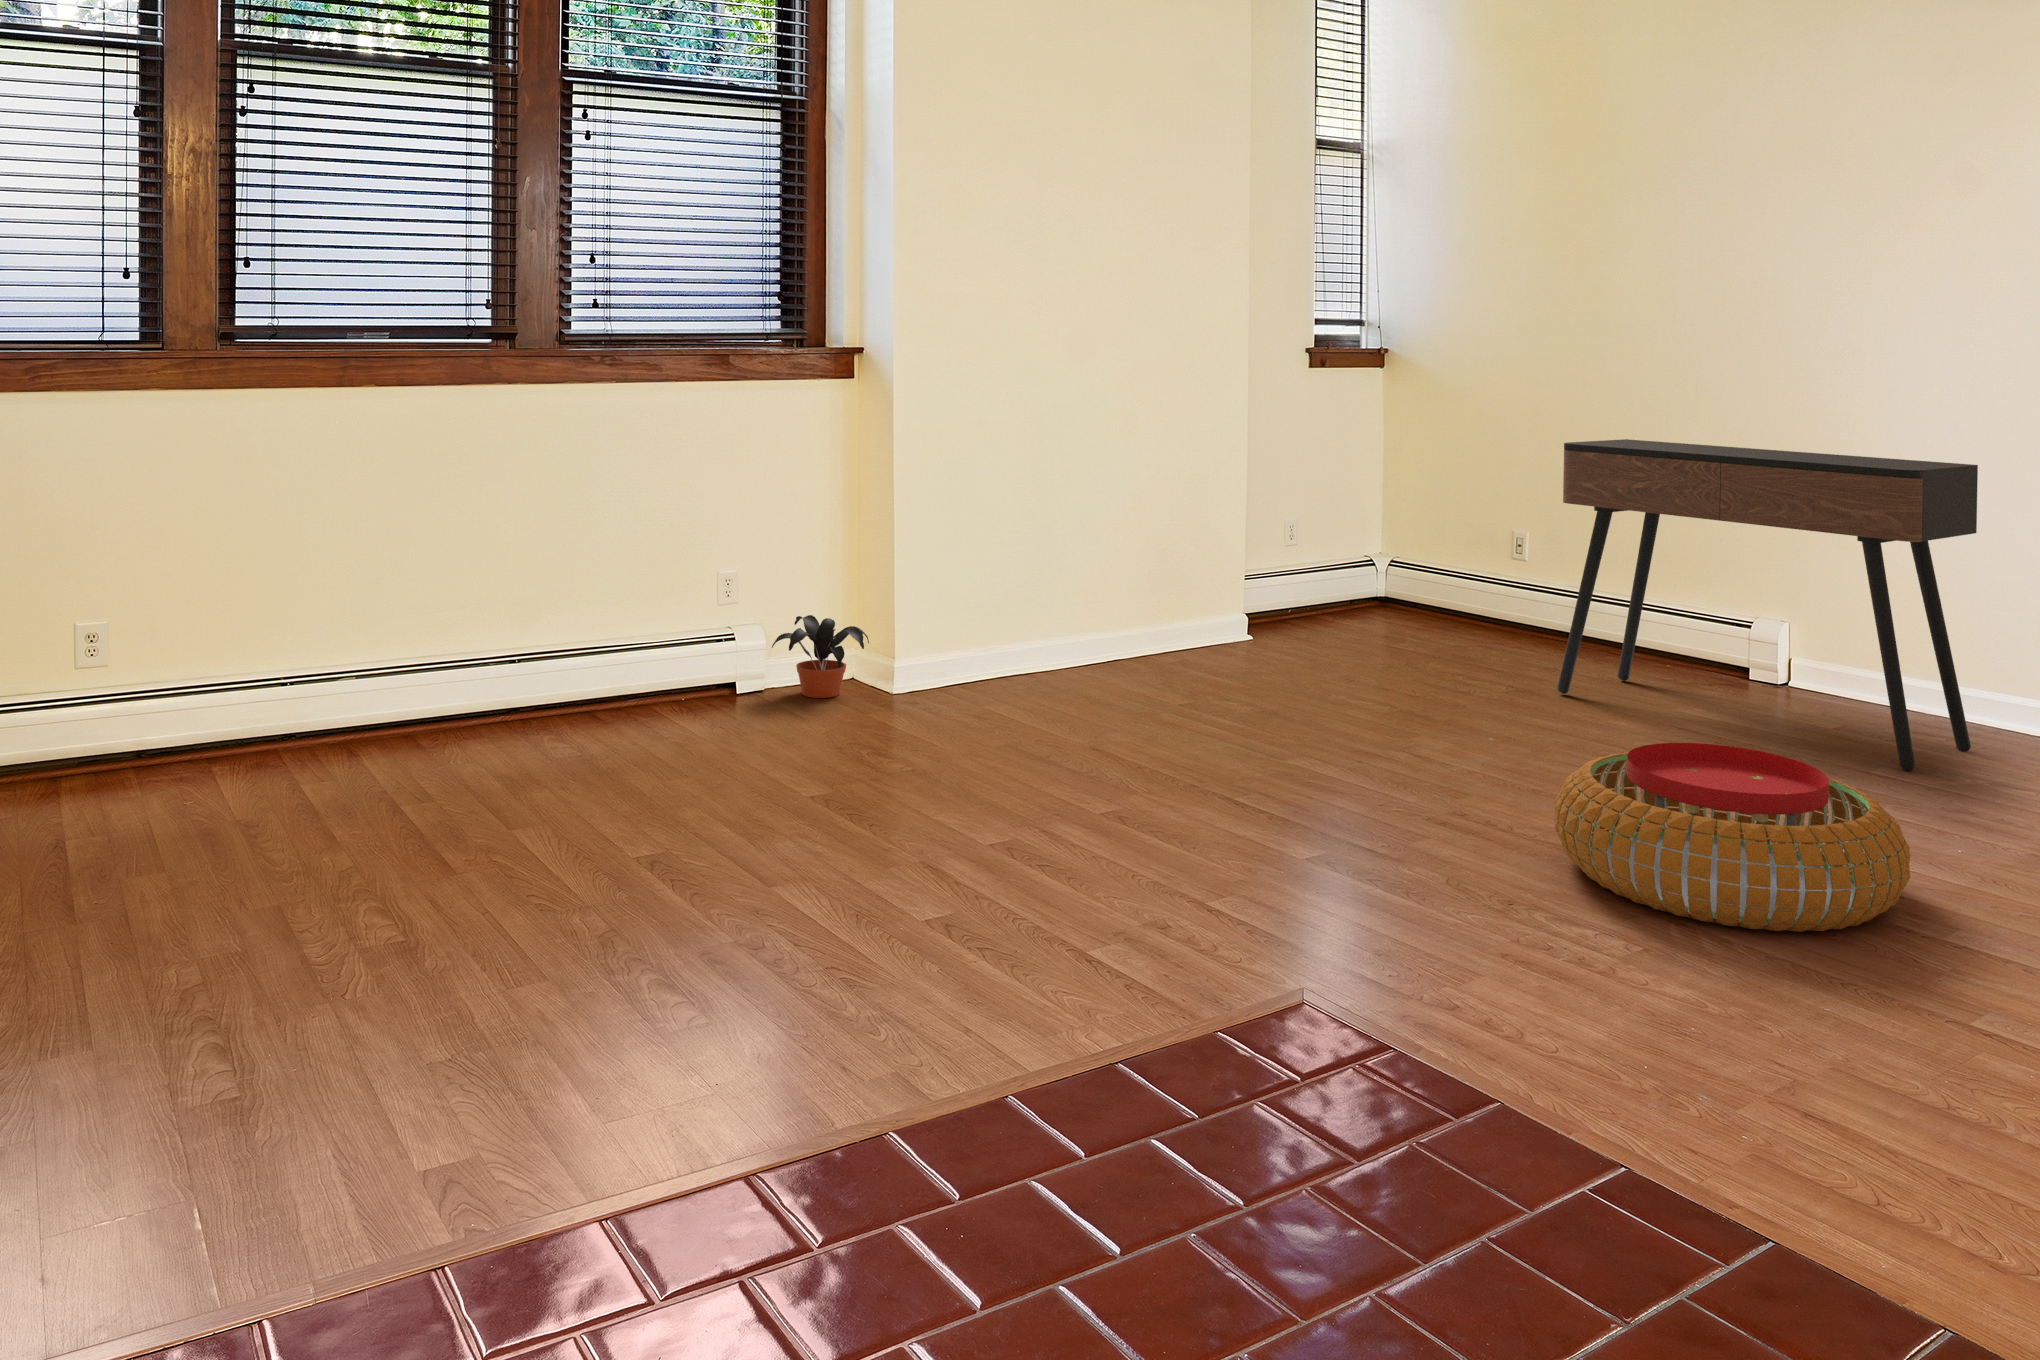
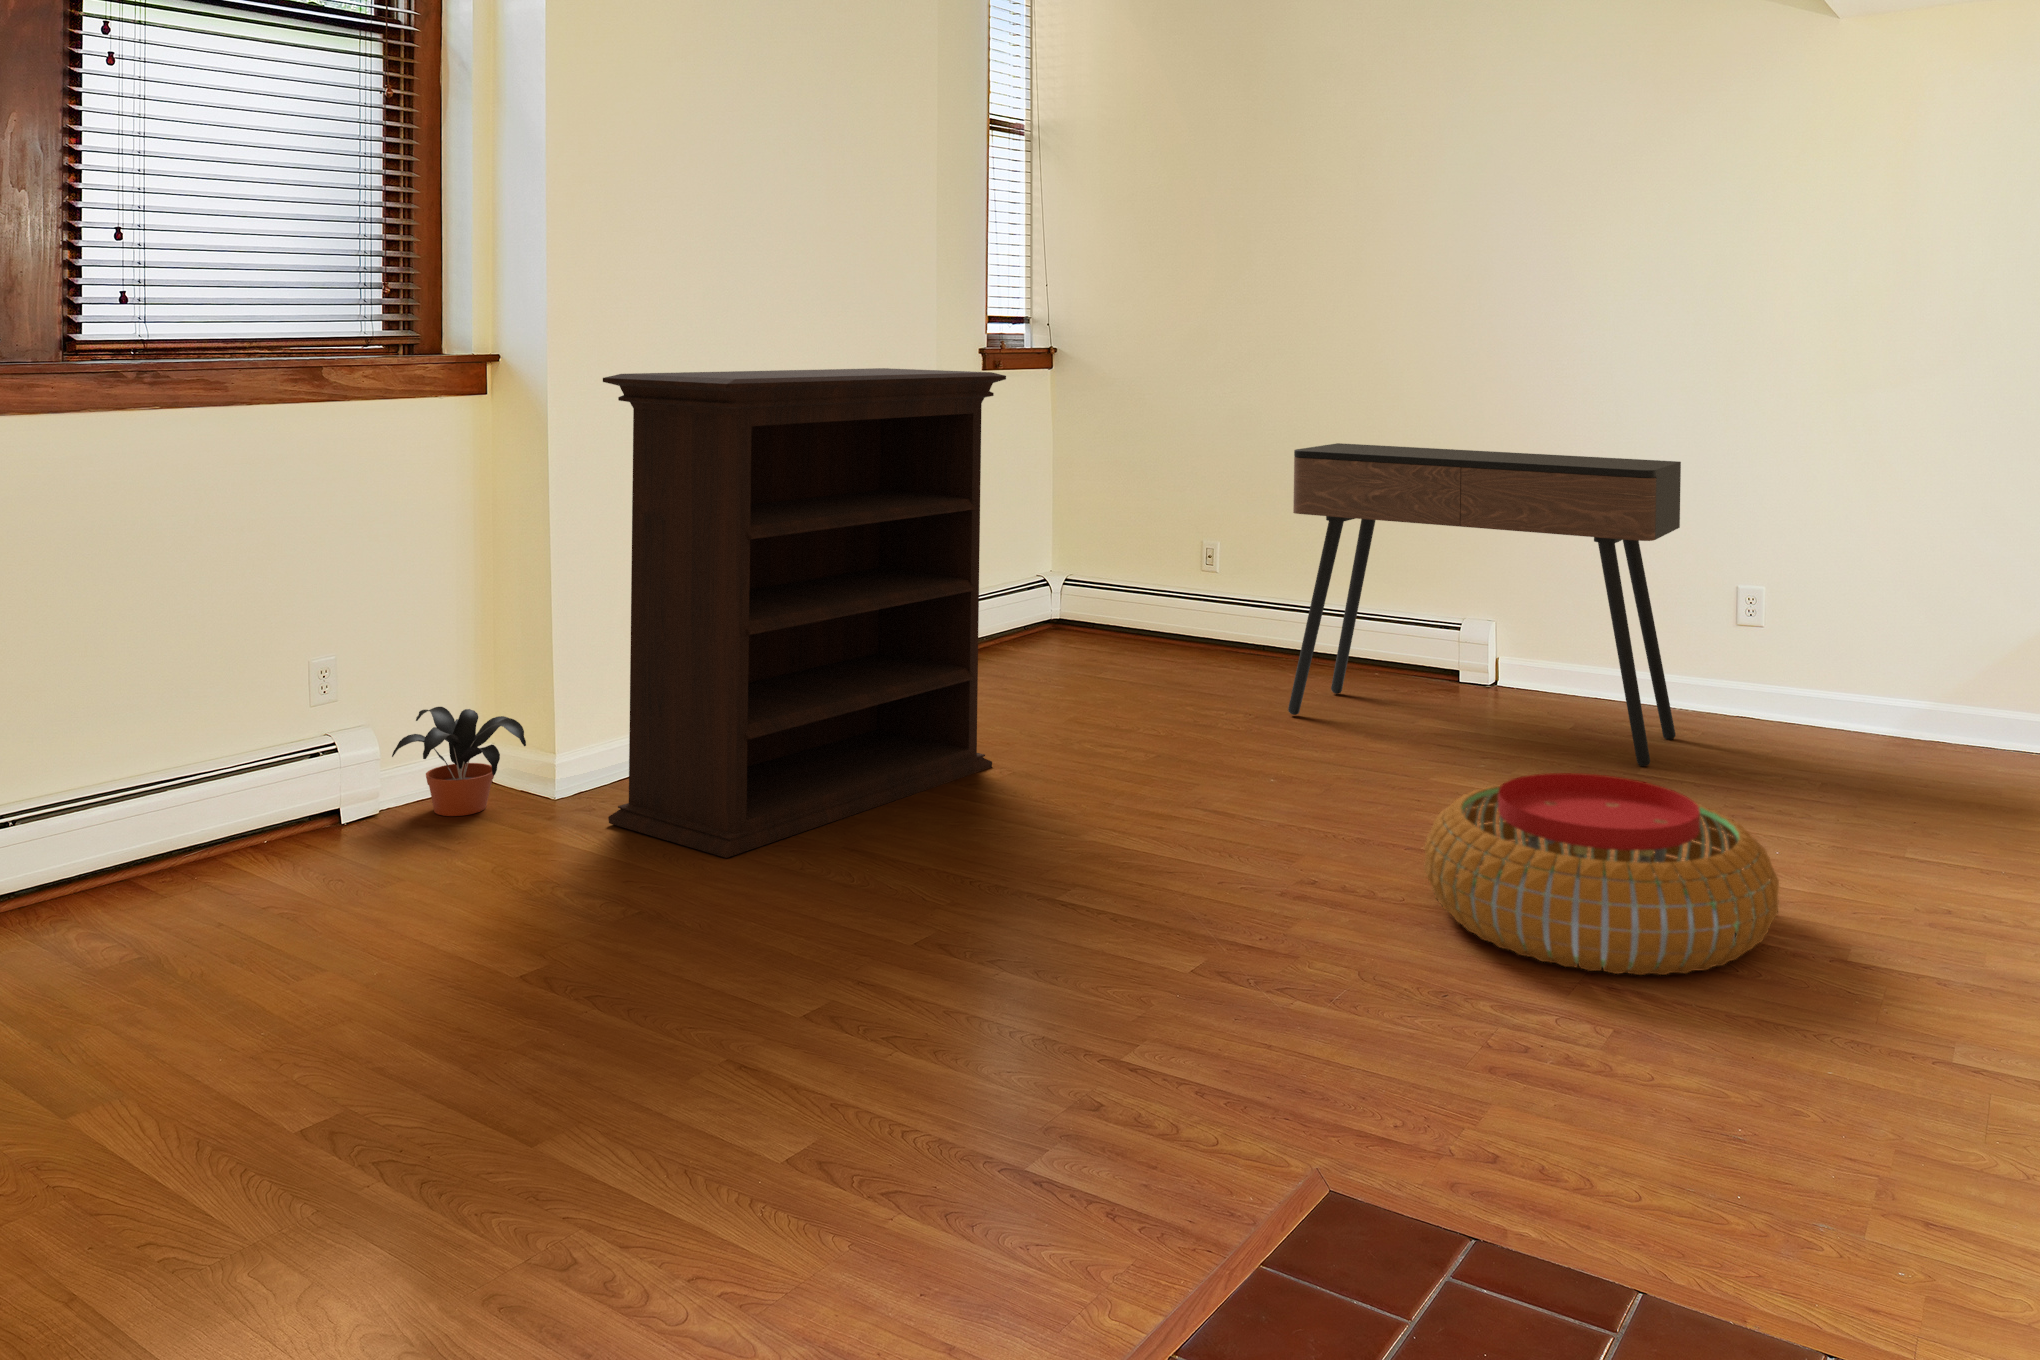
bookshelf: none [915,361,1261,746] -> present [603,368,1006,858]

